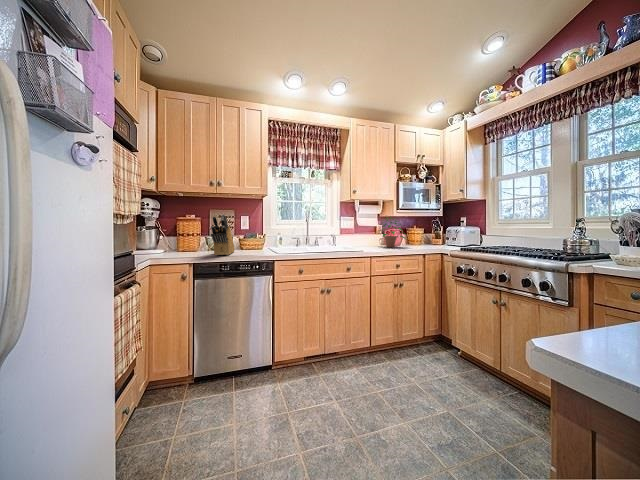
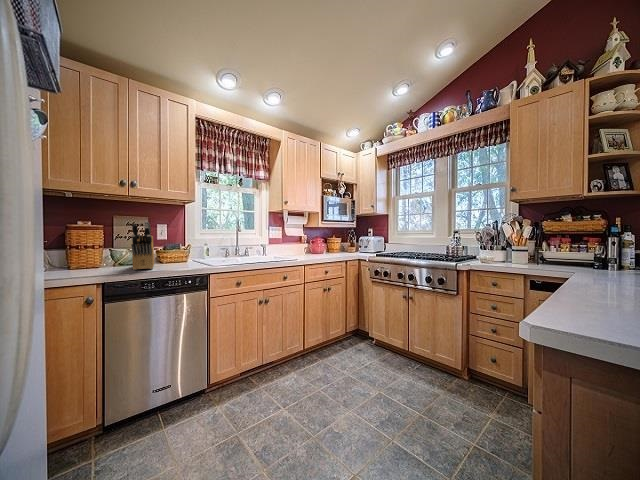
potted plant: present [382,216,405,247] -> none [302,226,333,256]

